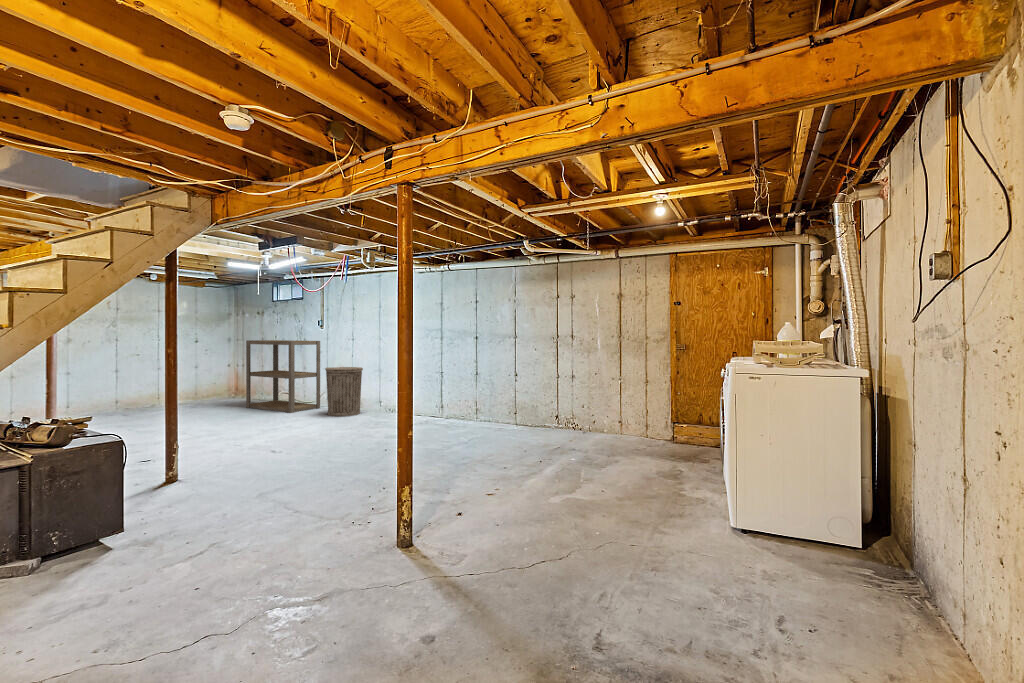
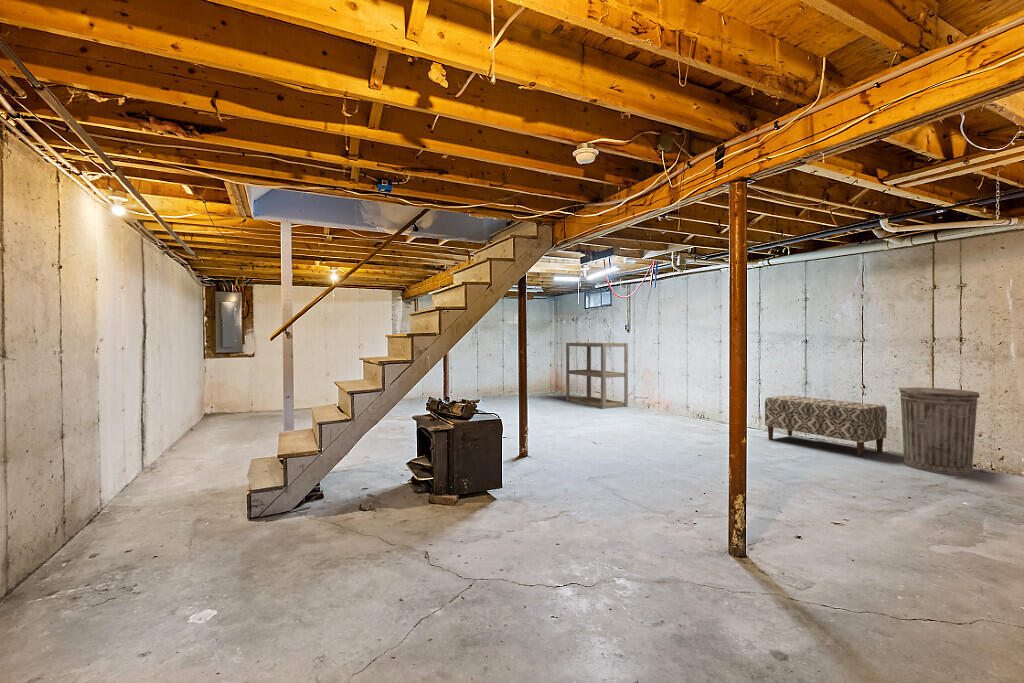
trash can: present [325,367,363,416] -> present [899,387,980,475]
bench: none [445,387,531,434] -> present [765,395,887,457]

